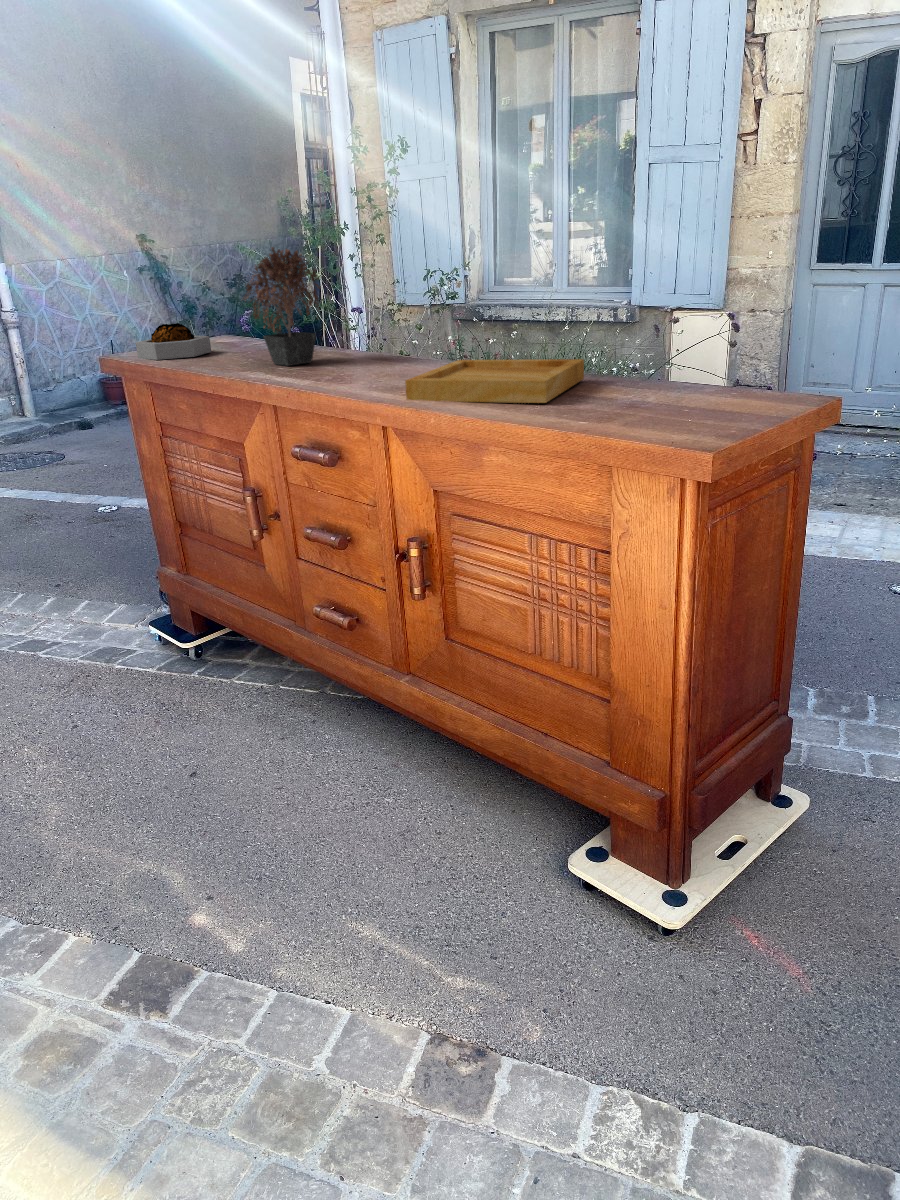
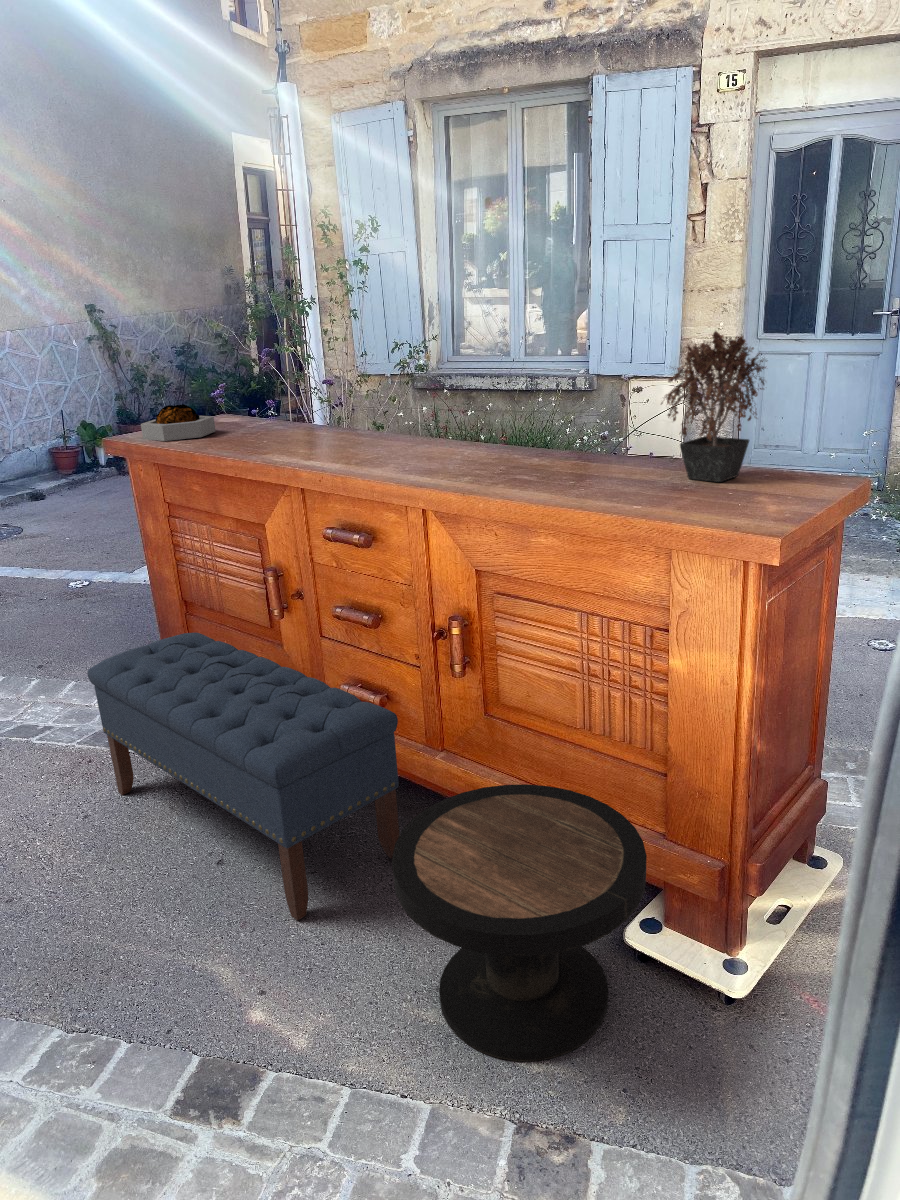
potted plant: present [243,247,320,366] -> present [661,331,766,482]
tray: present [405,359,584,403] -> none [444,440,606,486]
bench: none [76,554,369,835] -> present [87,633,400,920]
side table: none [326,709,582,978] -> present [392,784,647,1061]

